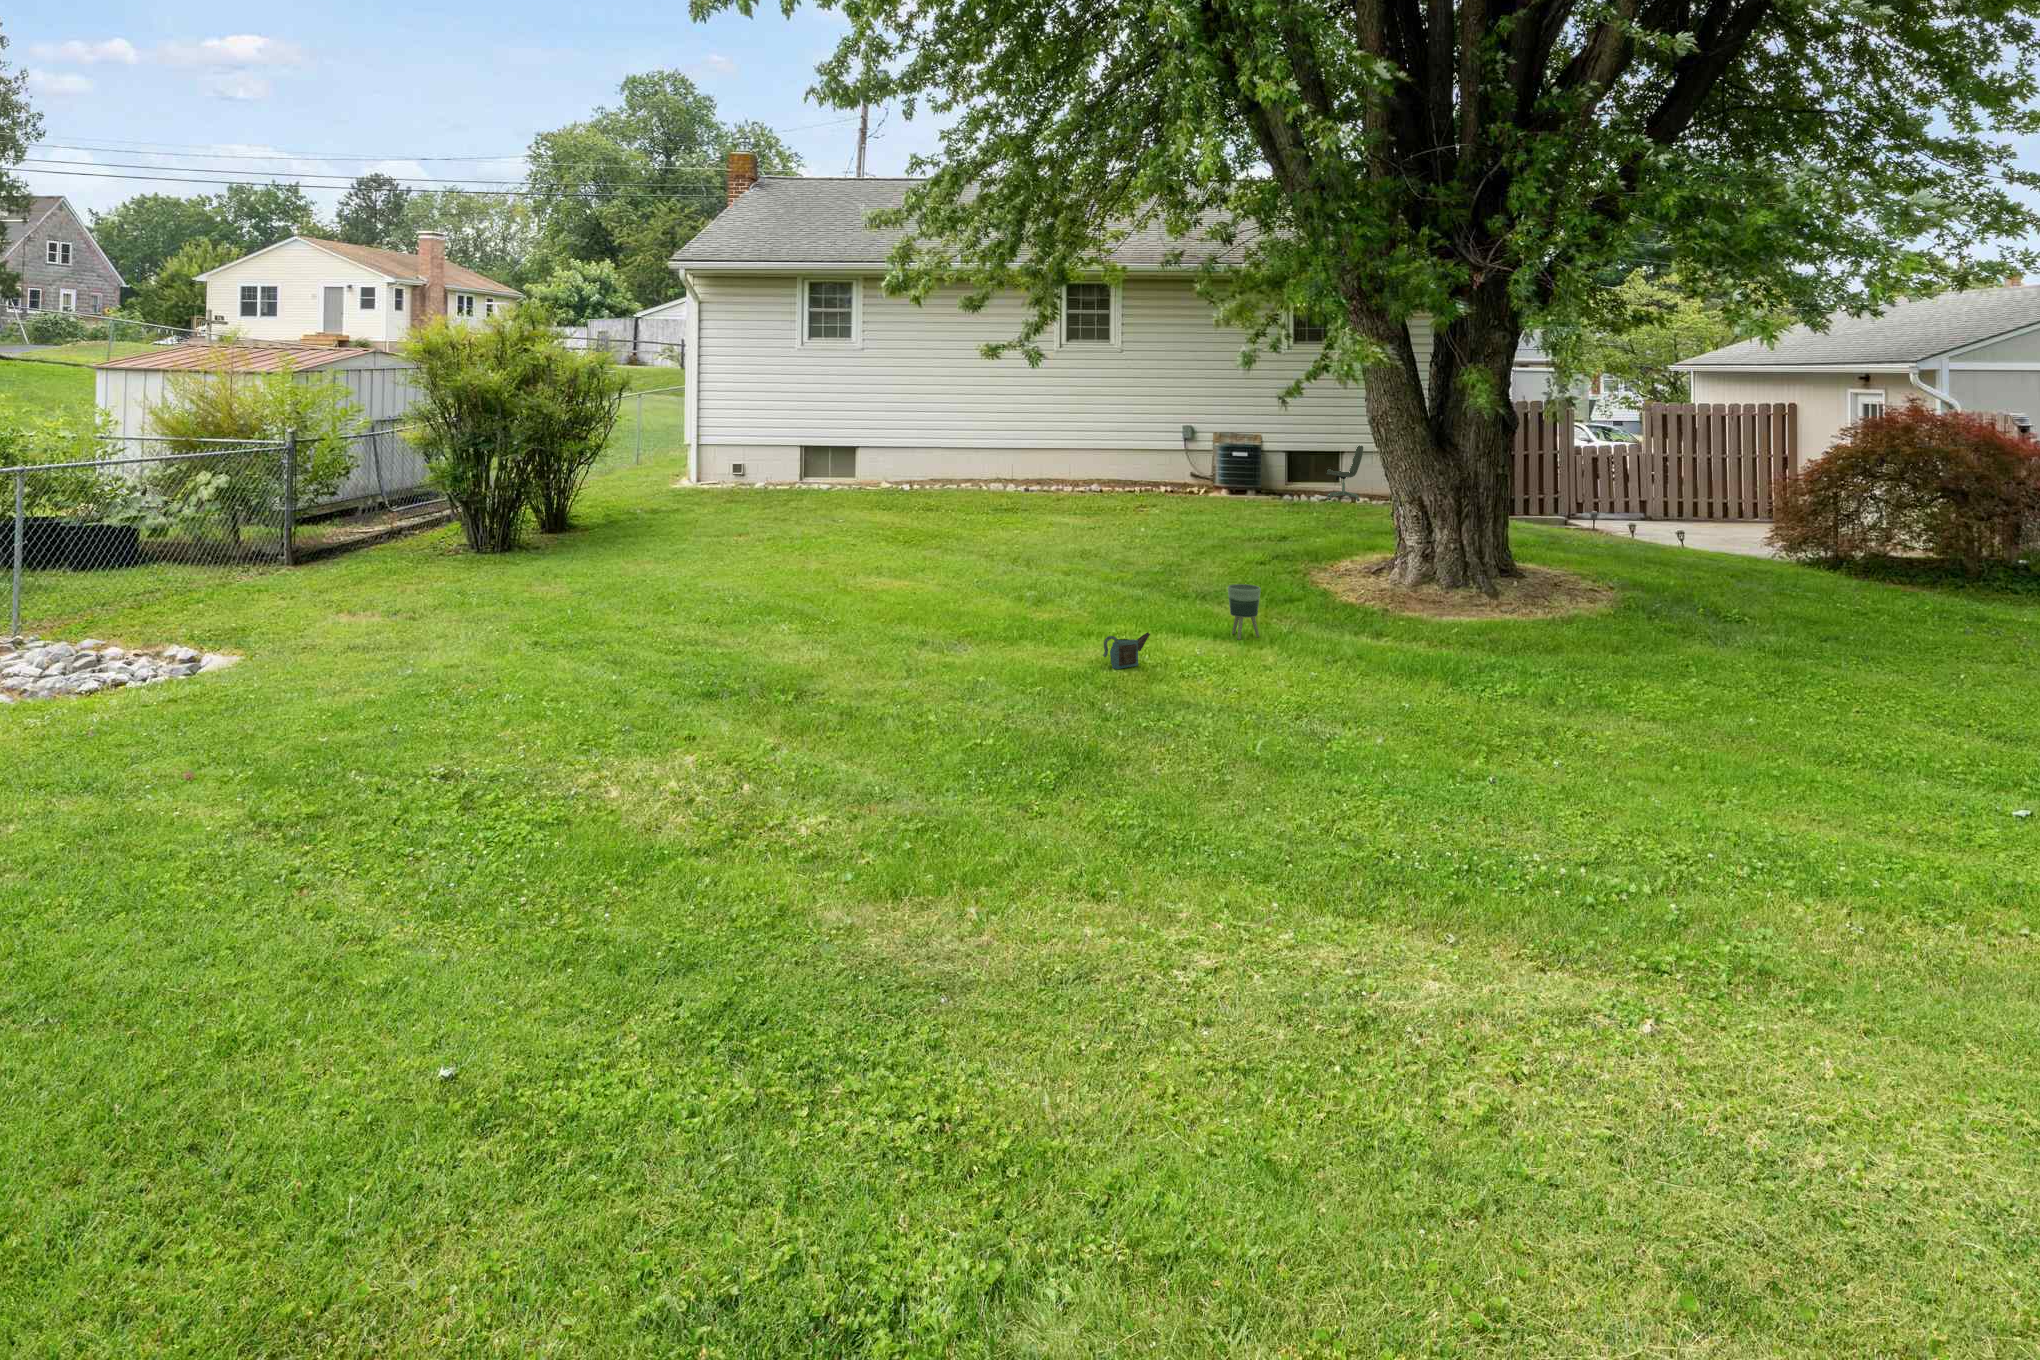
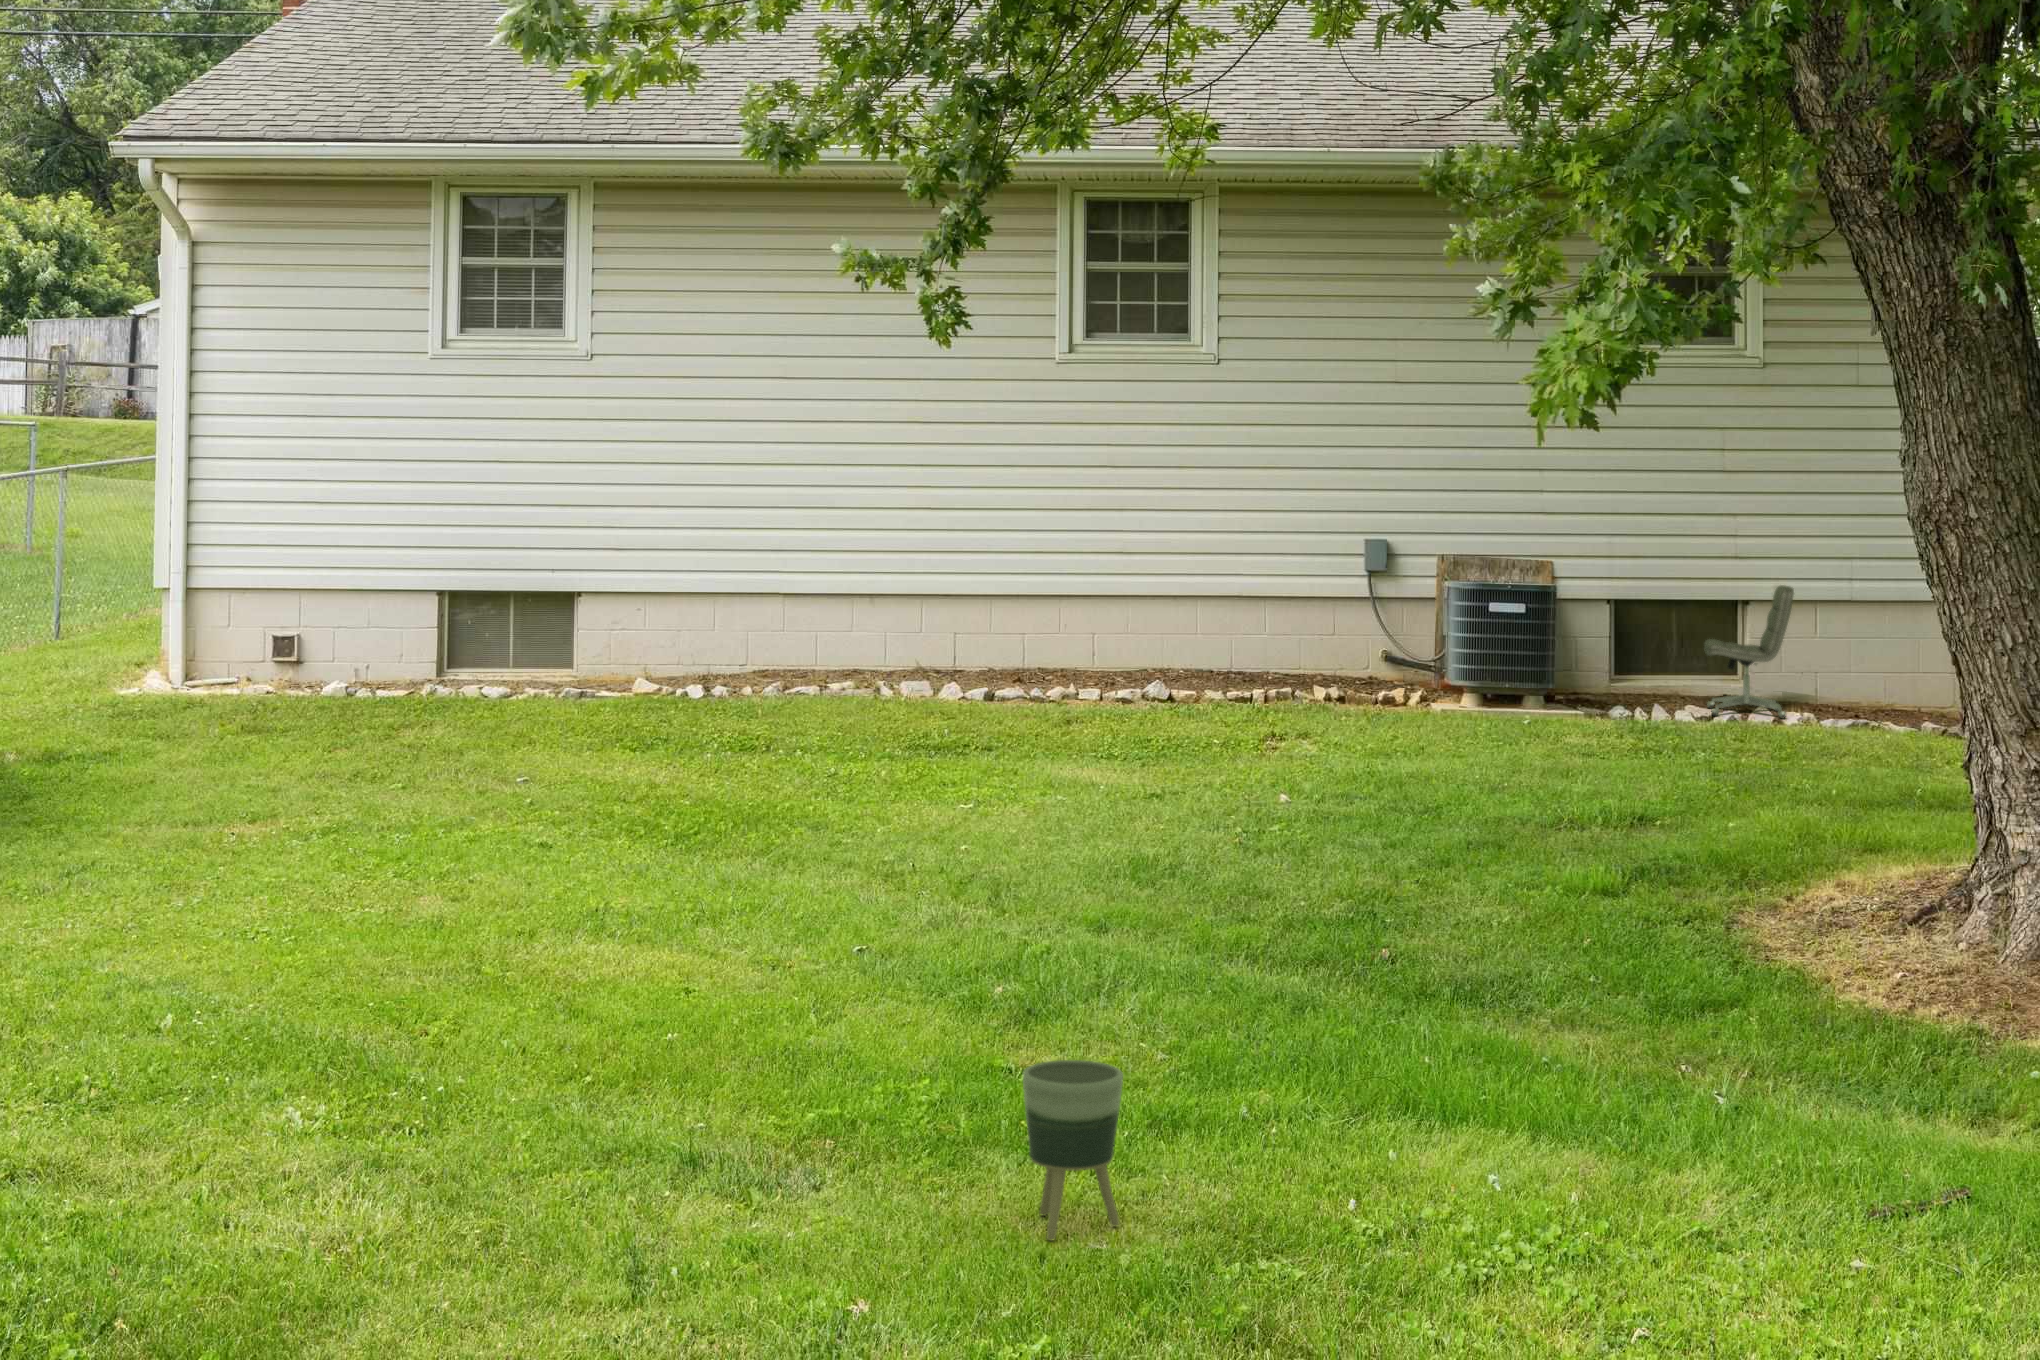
planter: present [1228,584,1261,640] -> present [1023,1060,1123,1240]
watering can: present [1103,632,1150,669] -> none [1308,1116,1429,1223]

